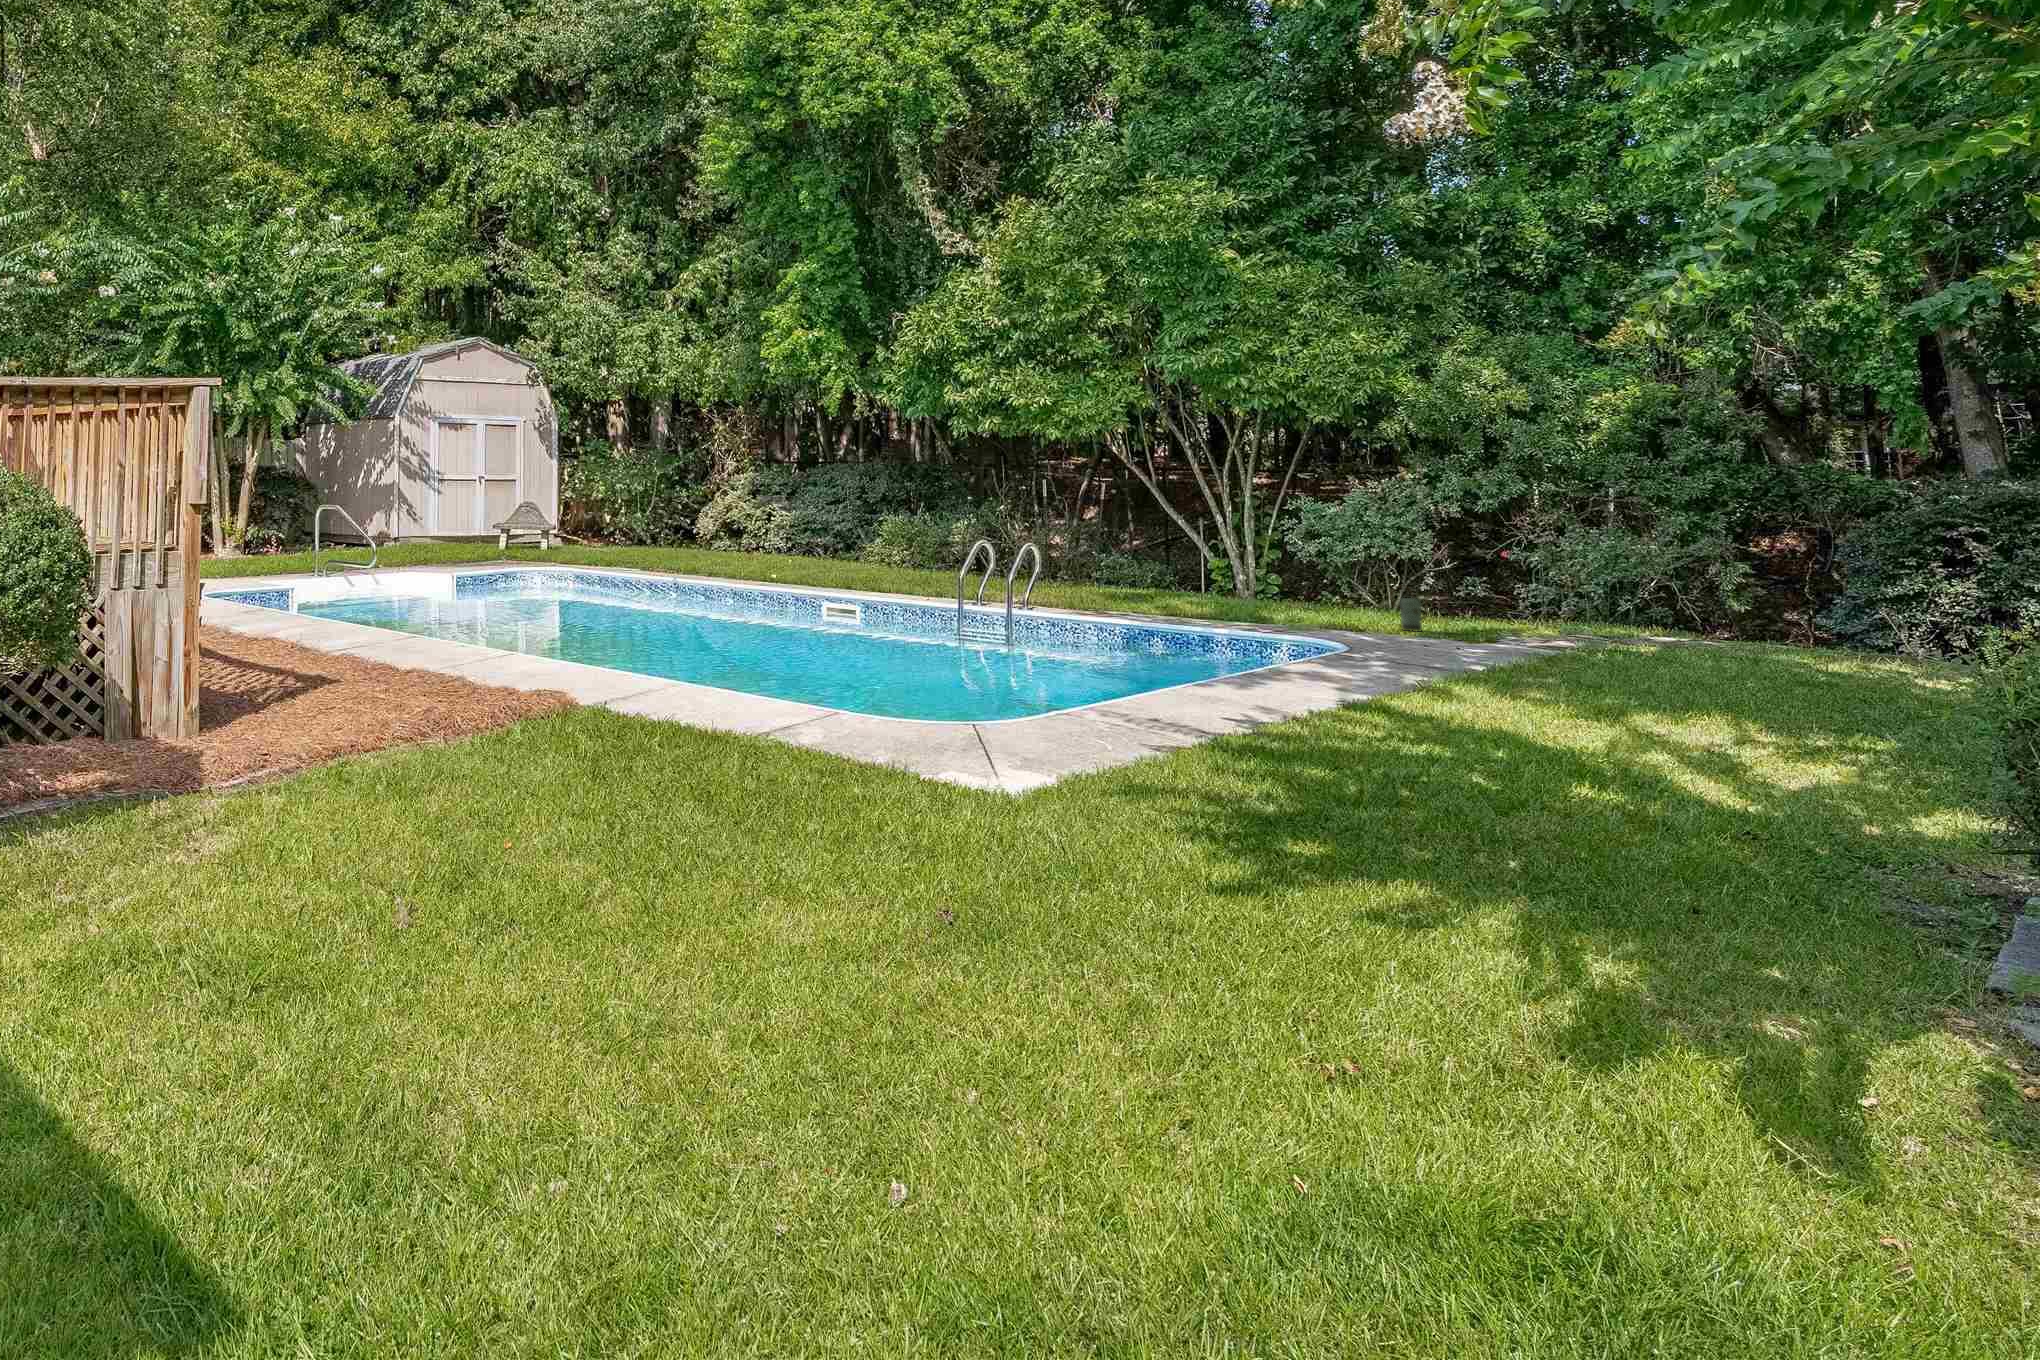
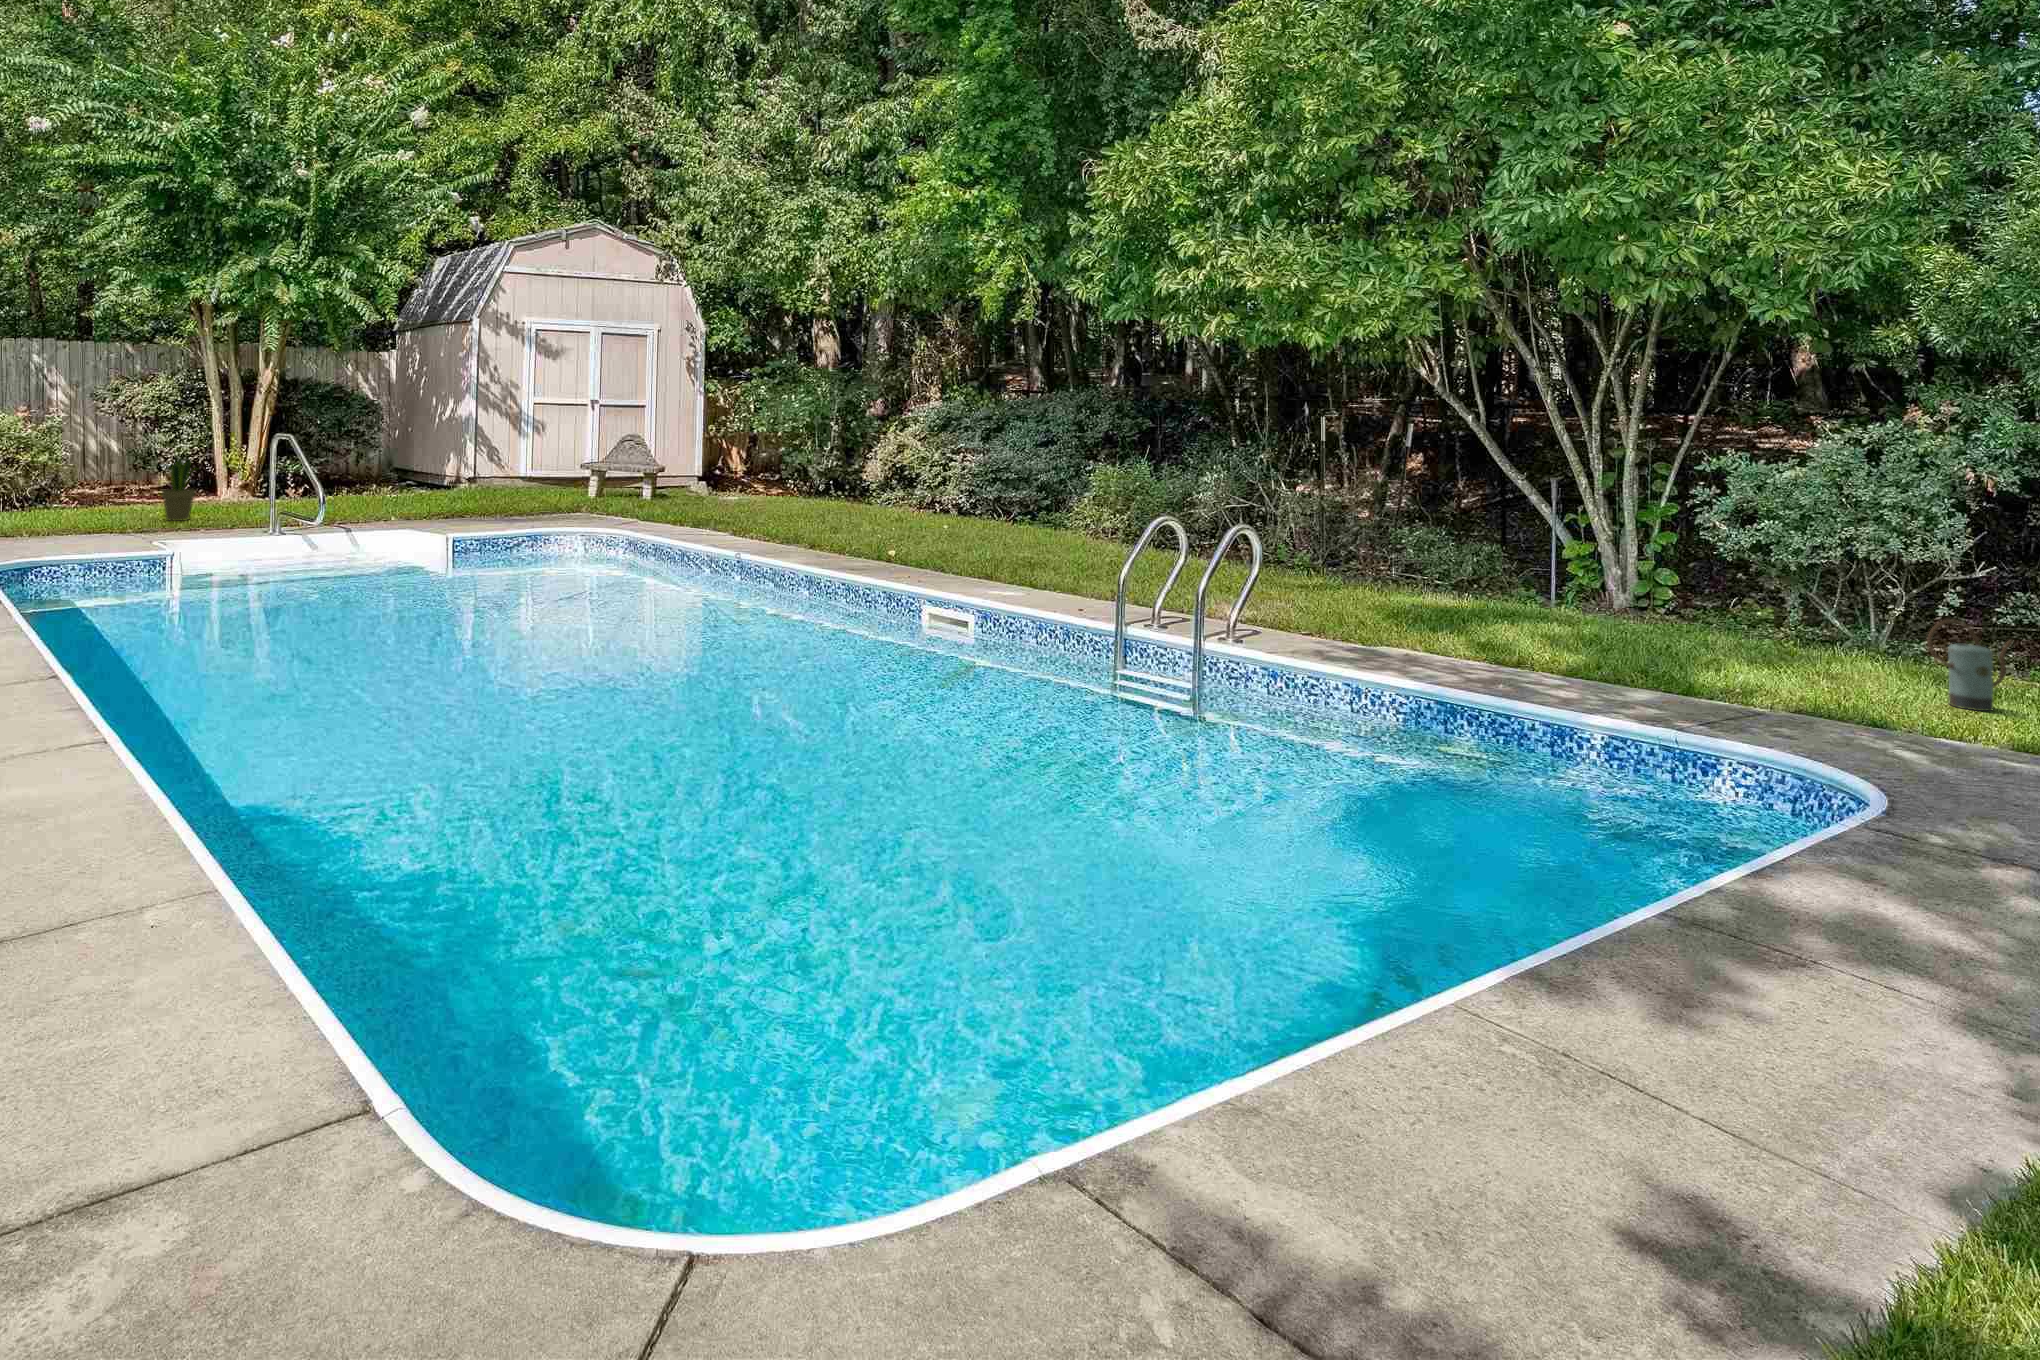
potted plant: none [245,523,269,568] -> present [162,459,197,521]

